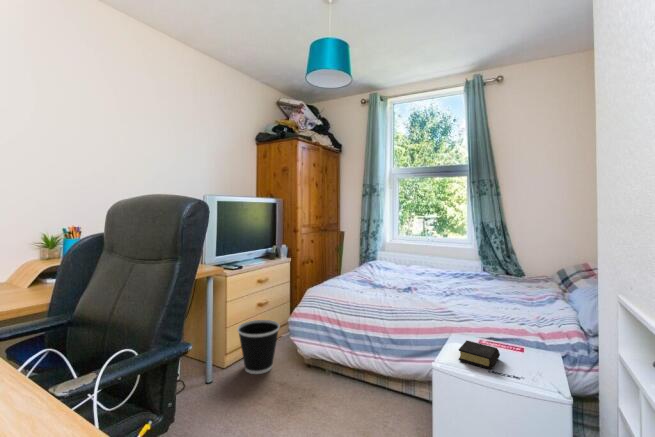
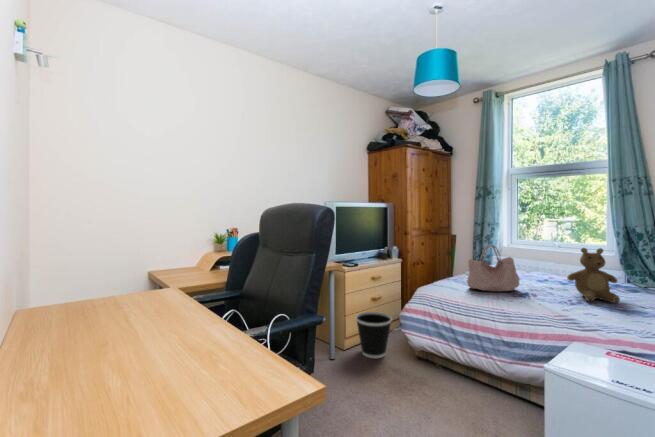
handbag: none [356,241,403,288] -> present [467,245,519,291]
teddy bear: none [442,242,482,291] -> present [567,248,620,303]
book: present [458,341,500,369] -> none [575,349,627,379]

